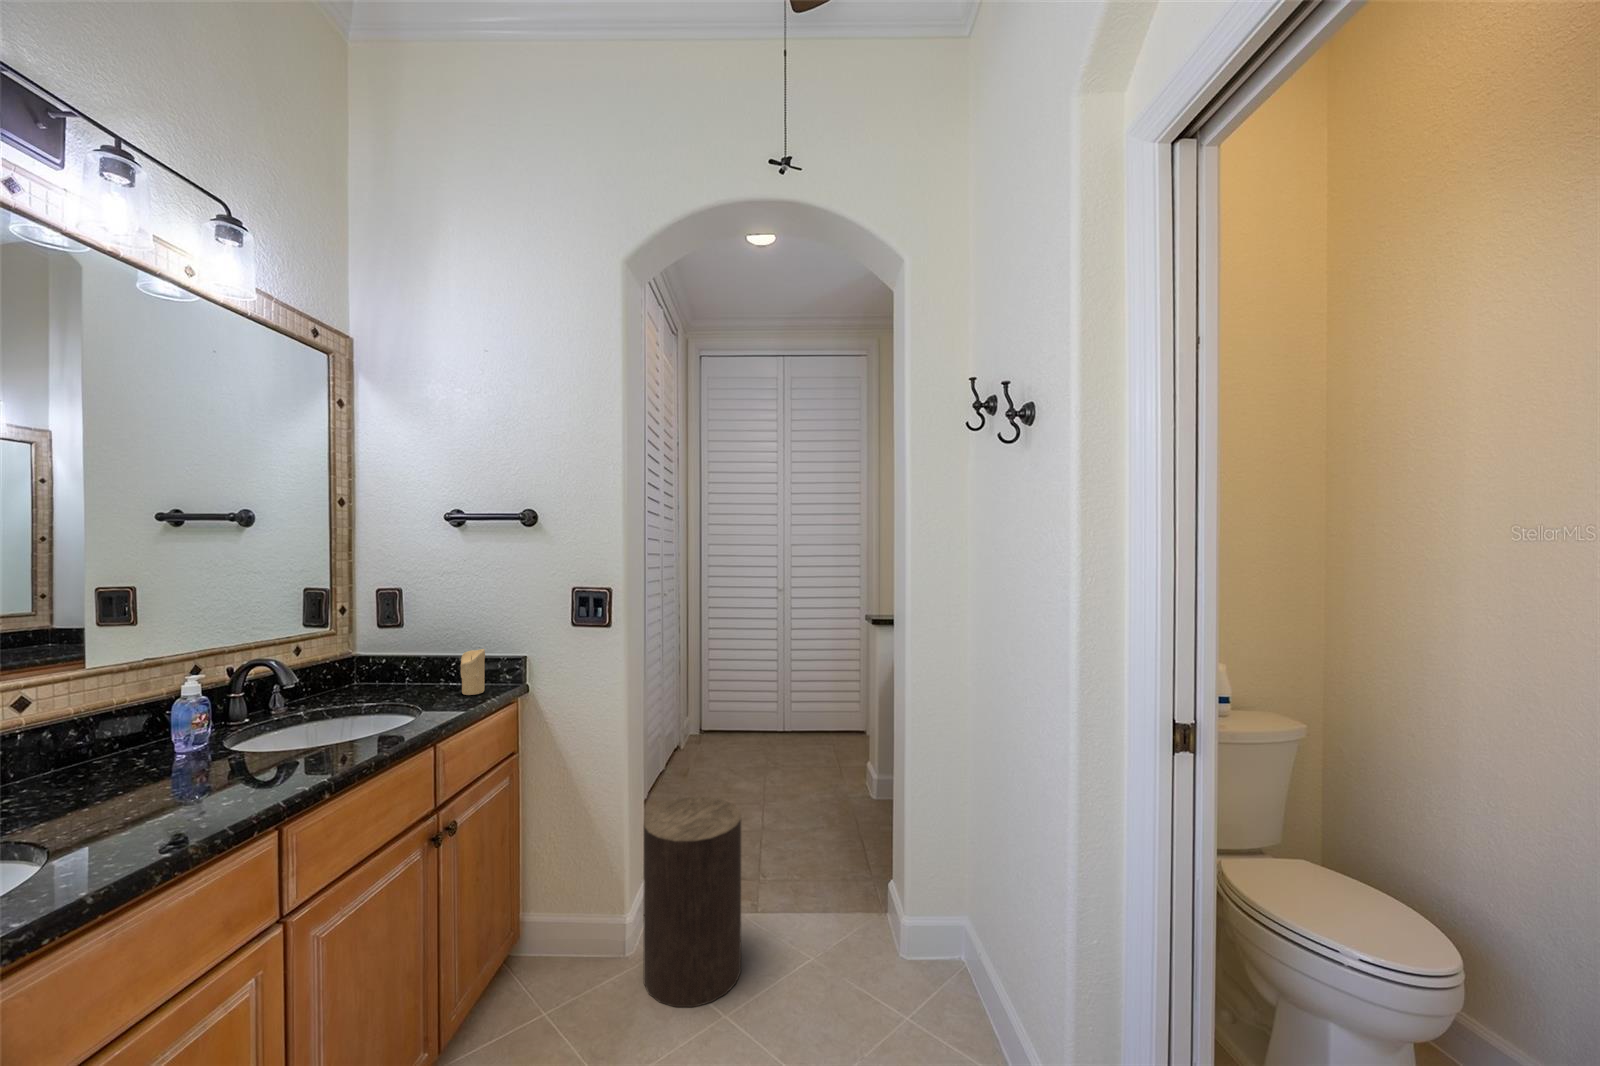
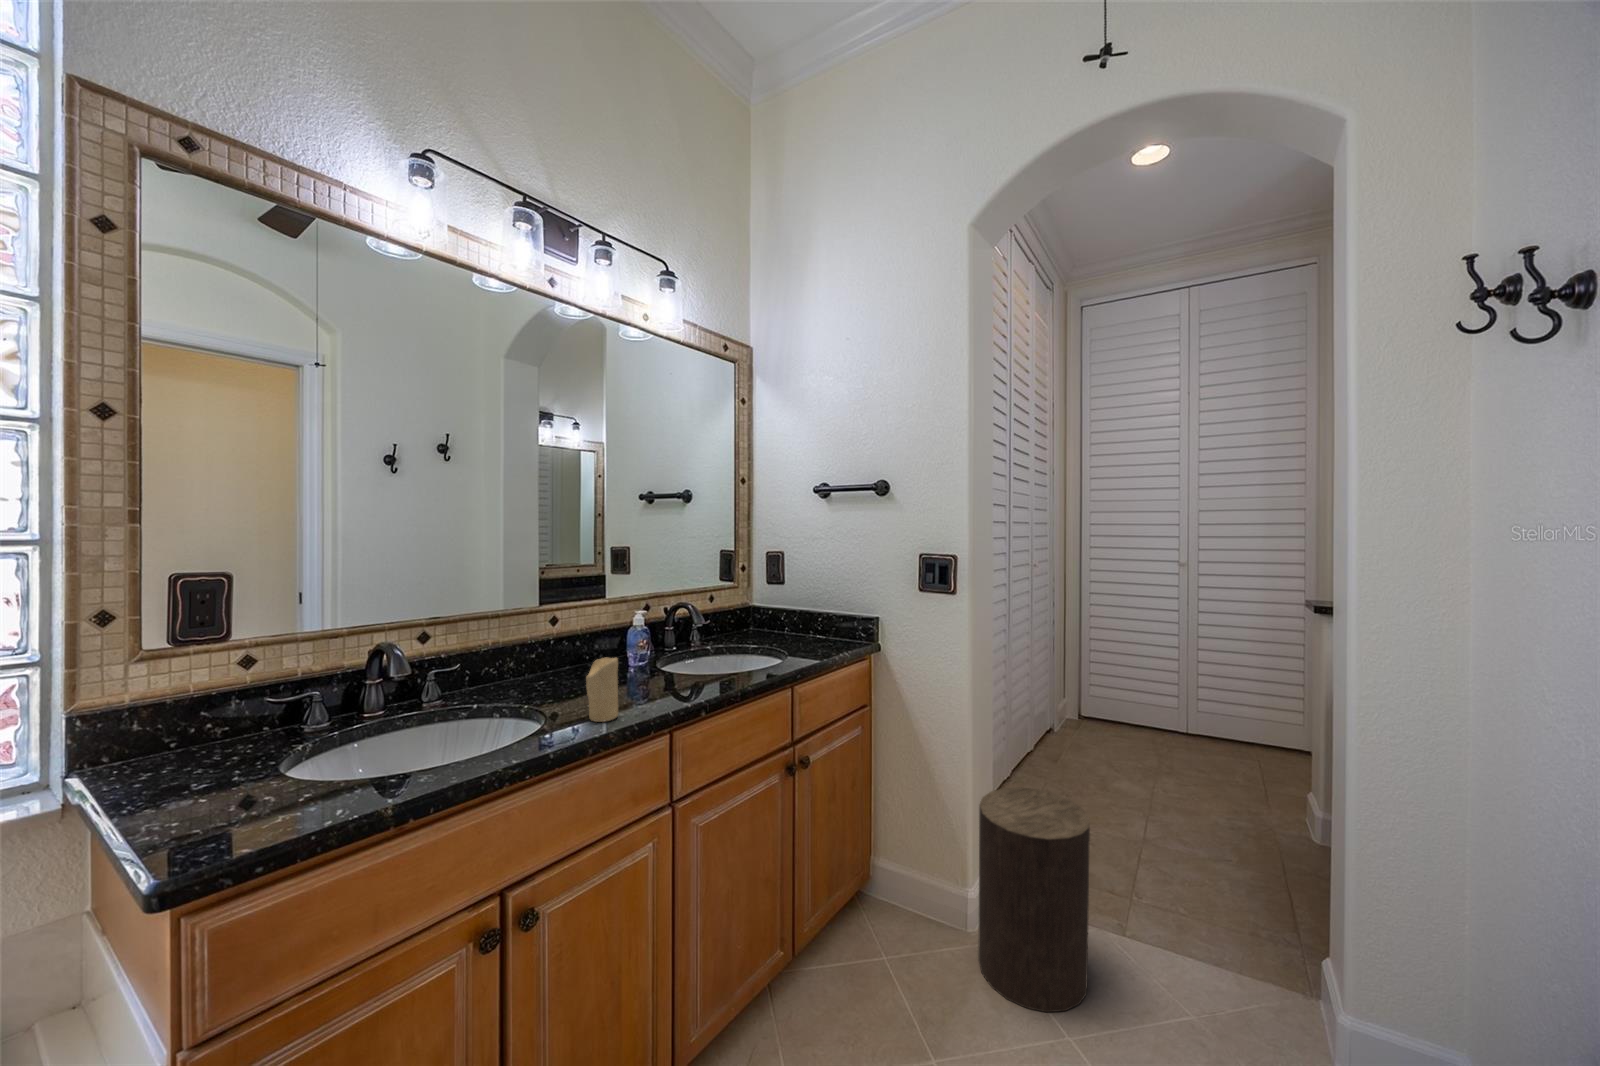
candle: present [460,649,485,695] -> present [586,658,618,722]

